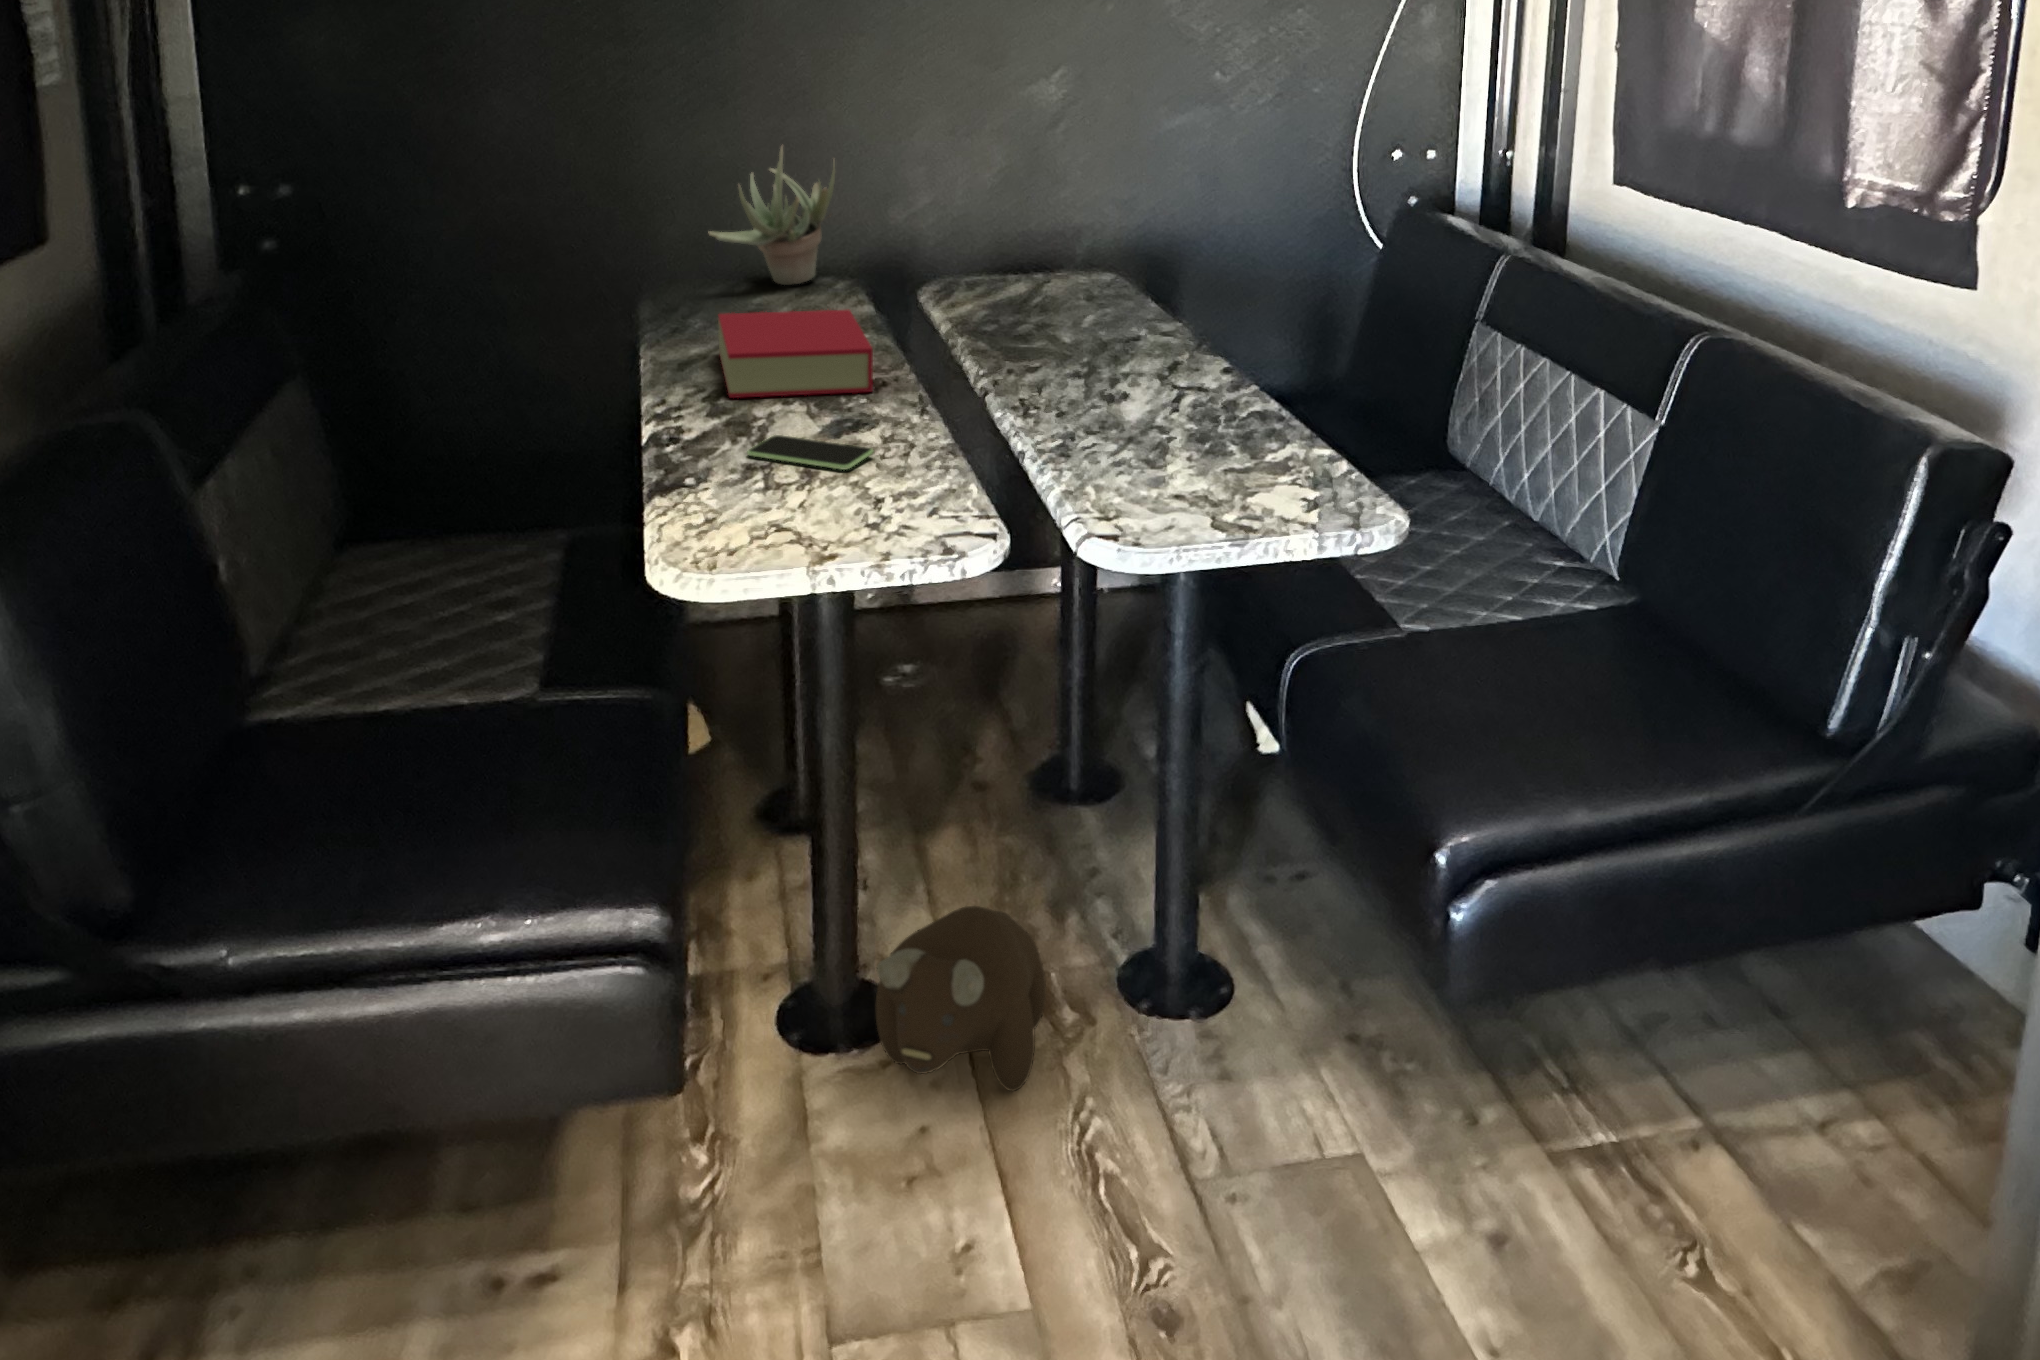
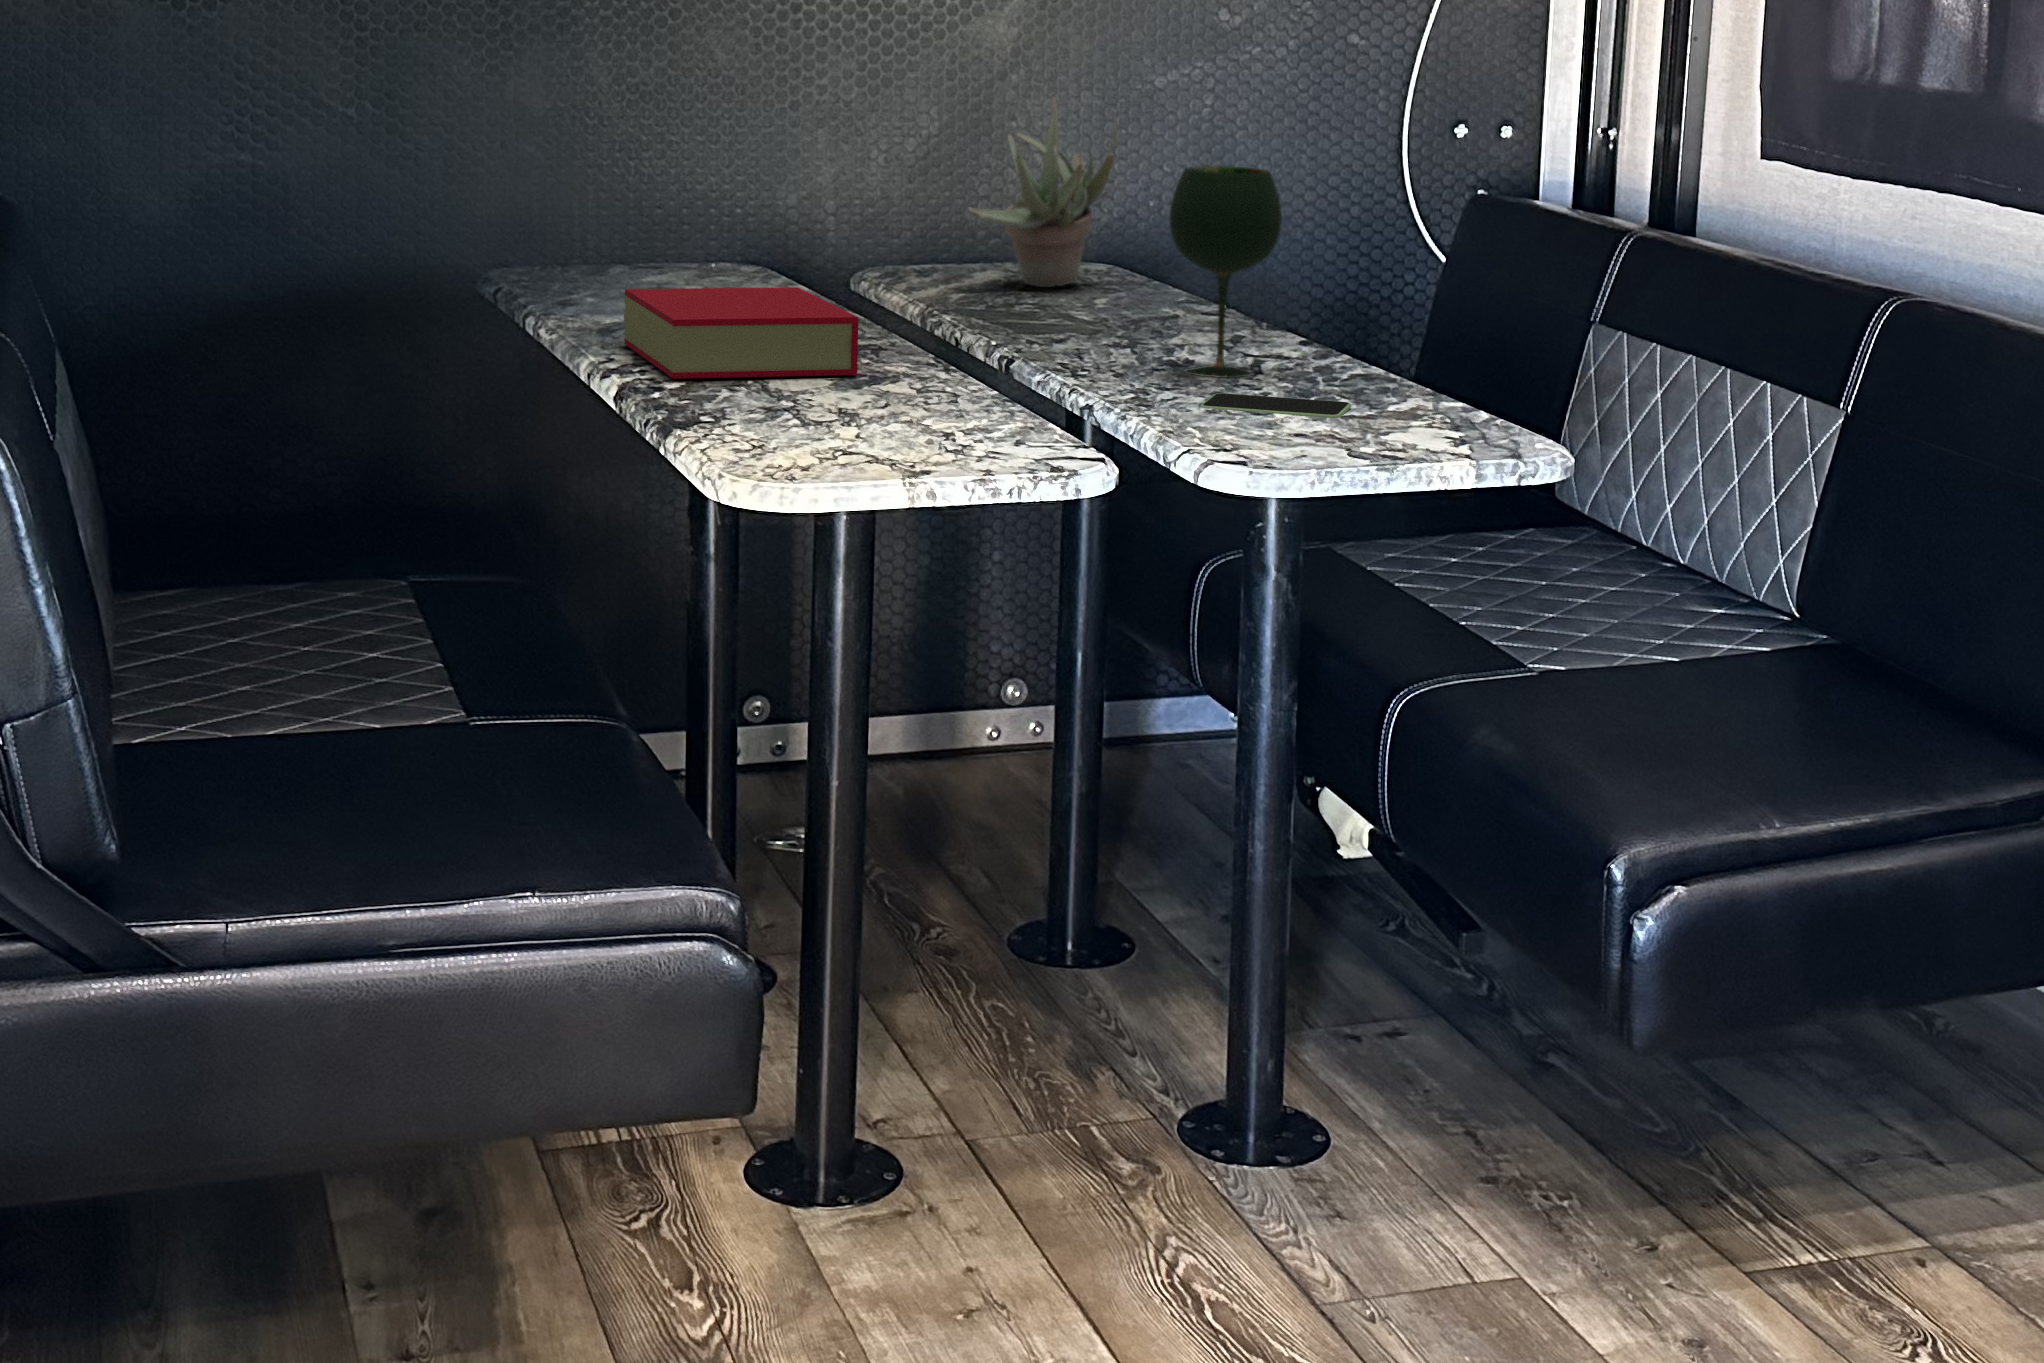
succulent plant: present [708,146,835,285] -> present [969,97,1117,287]
wine glass: none [1117,226,1204,394] -> present [1170,166,1282,378]
smartphone: present [747,435,873,470] -> present [1201,393,1351,418]
plush toy: present [875,906,1046,1091] -> none [897,1013,1106,1234]

